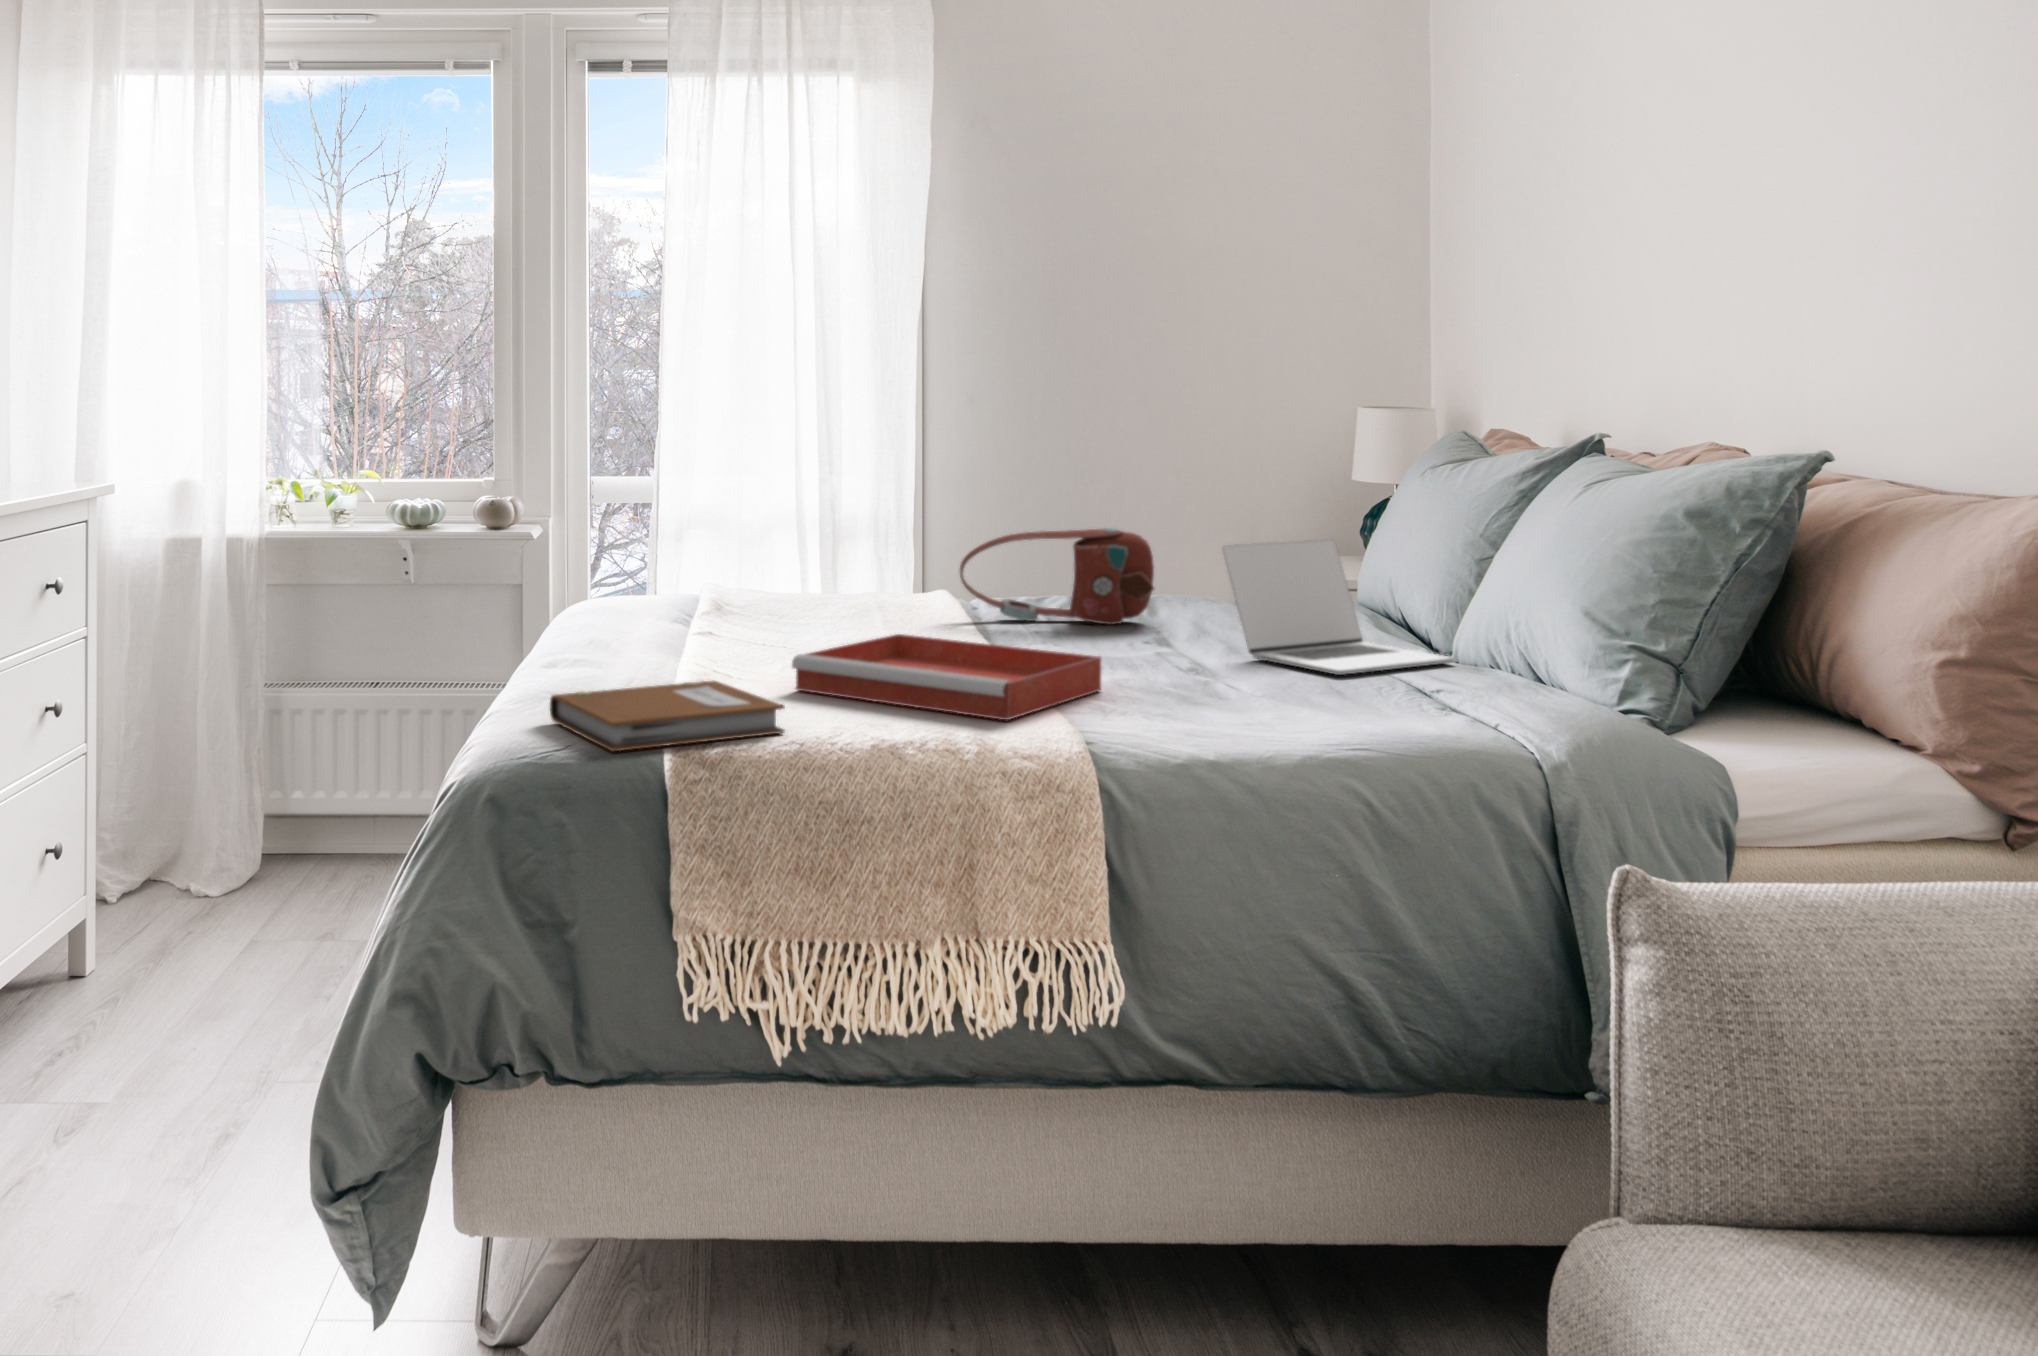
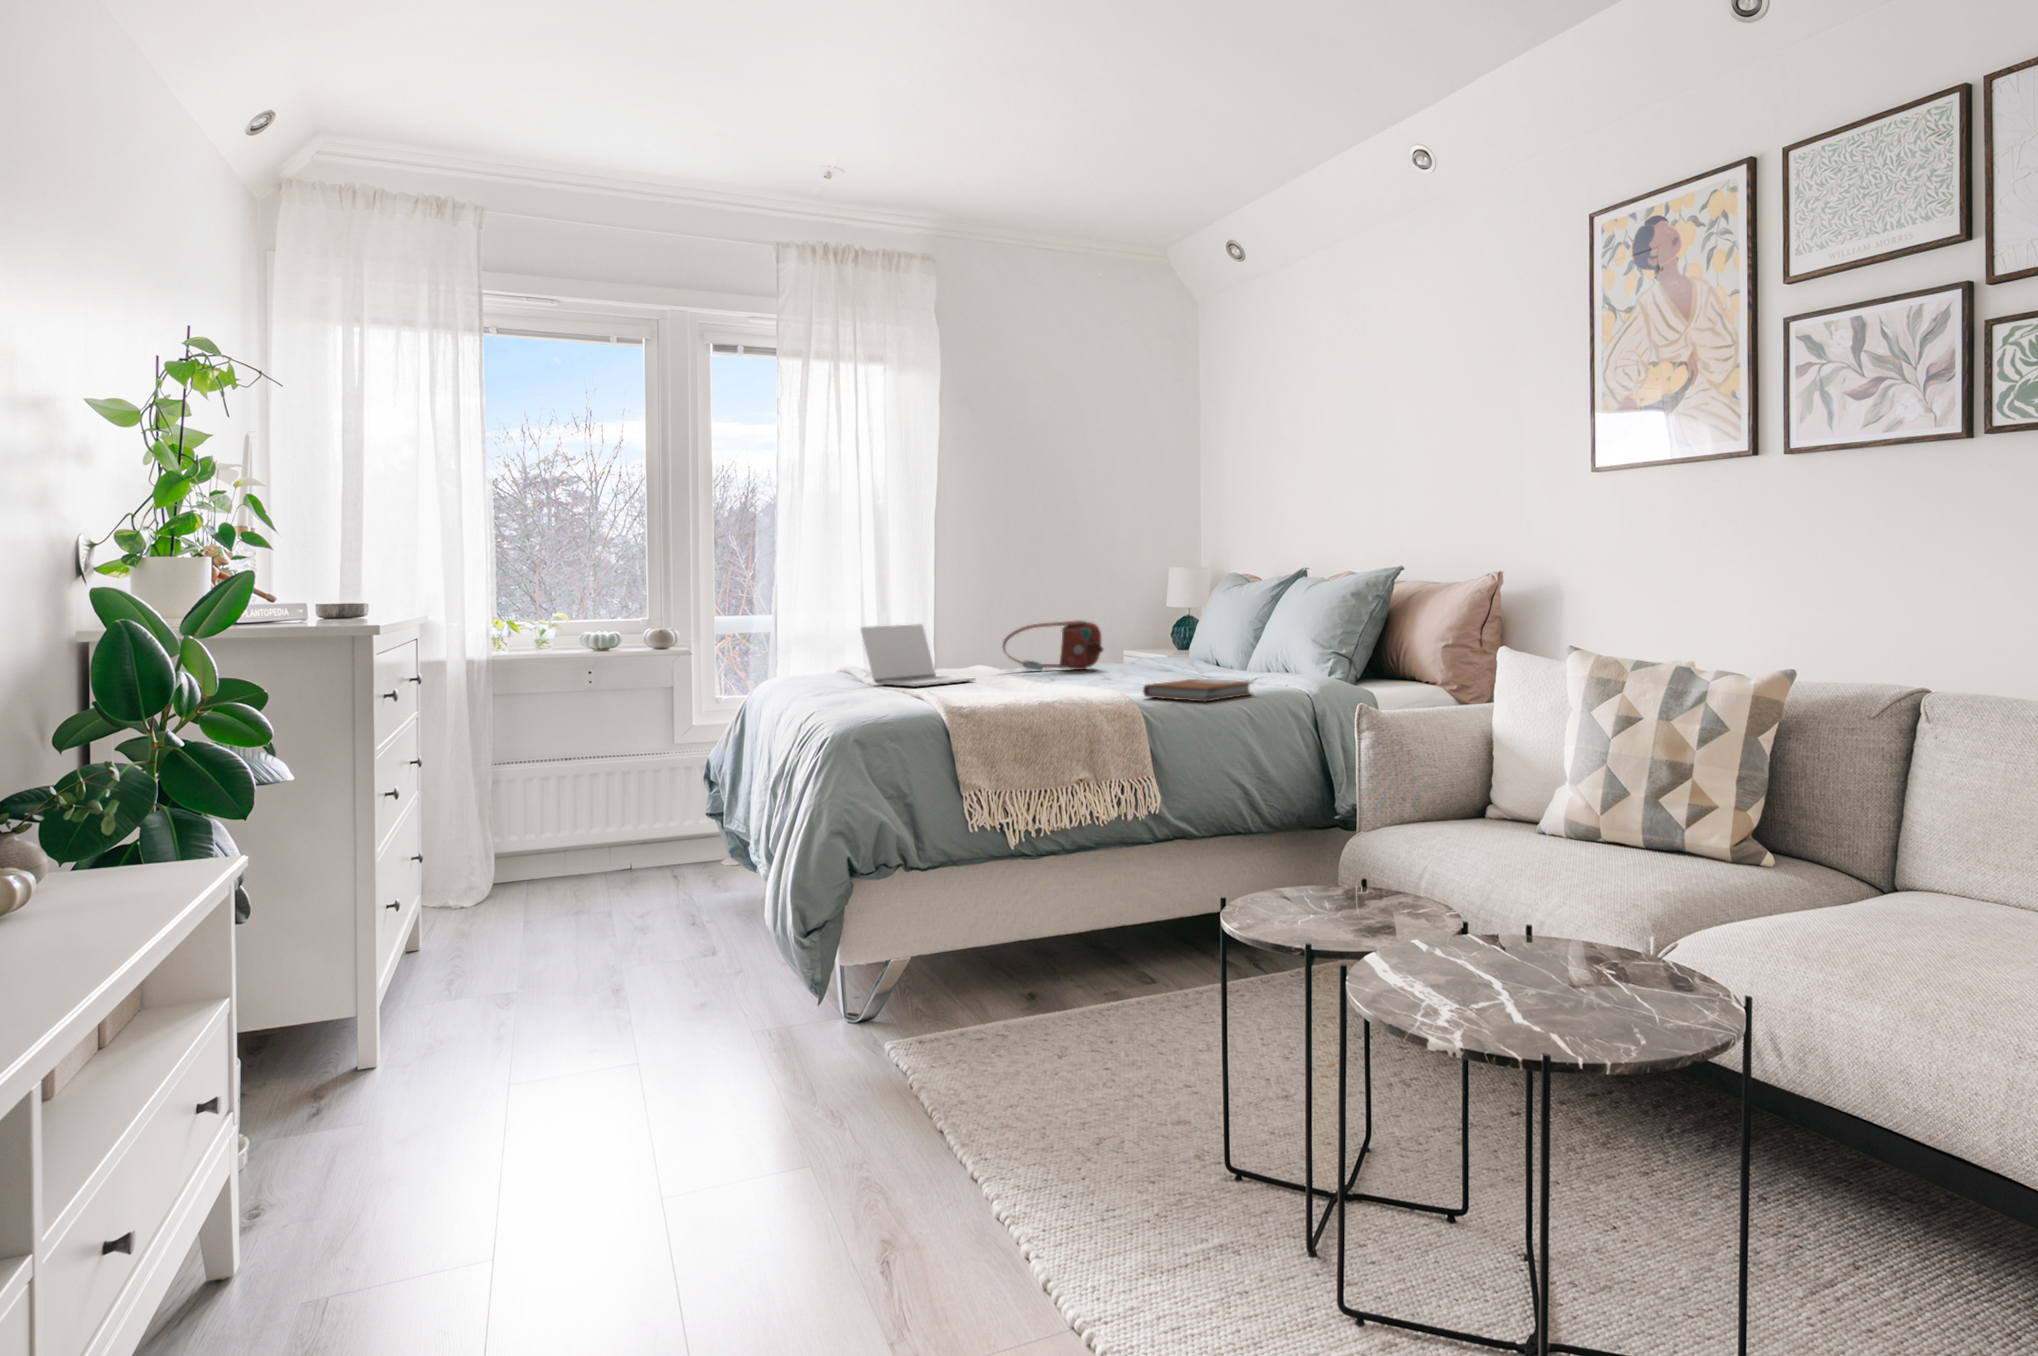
laptop: present [1222,539,1454,675] -> present [861,624,975,687]
tray: present [792,634,1101,720] -> none [968,670,1112,695]
notebook: present [550,680,785,751] -> present [1143,679,1251,701]

